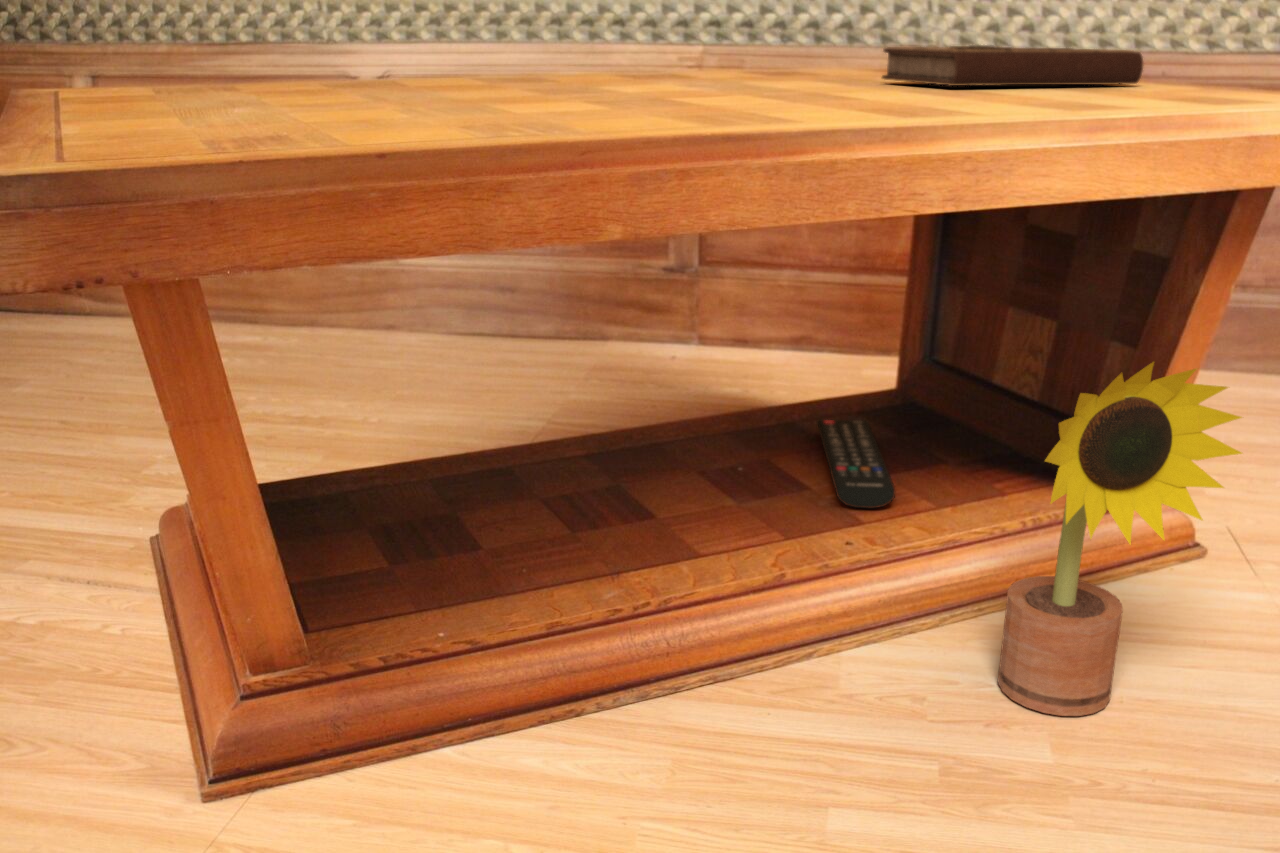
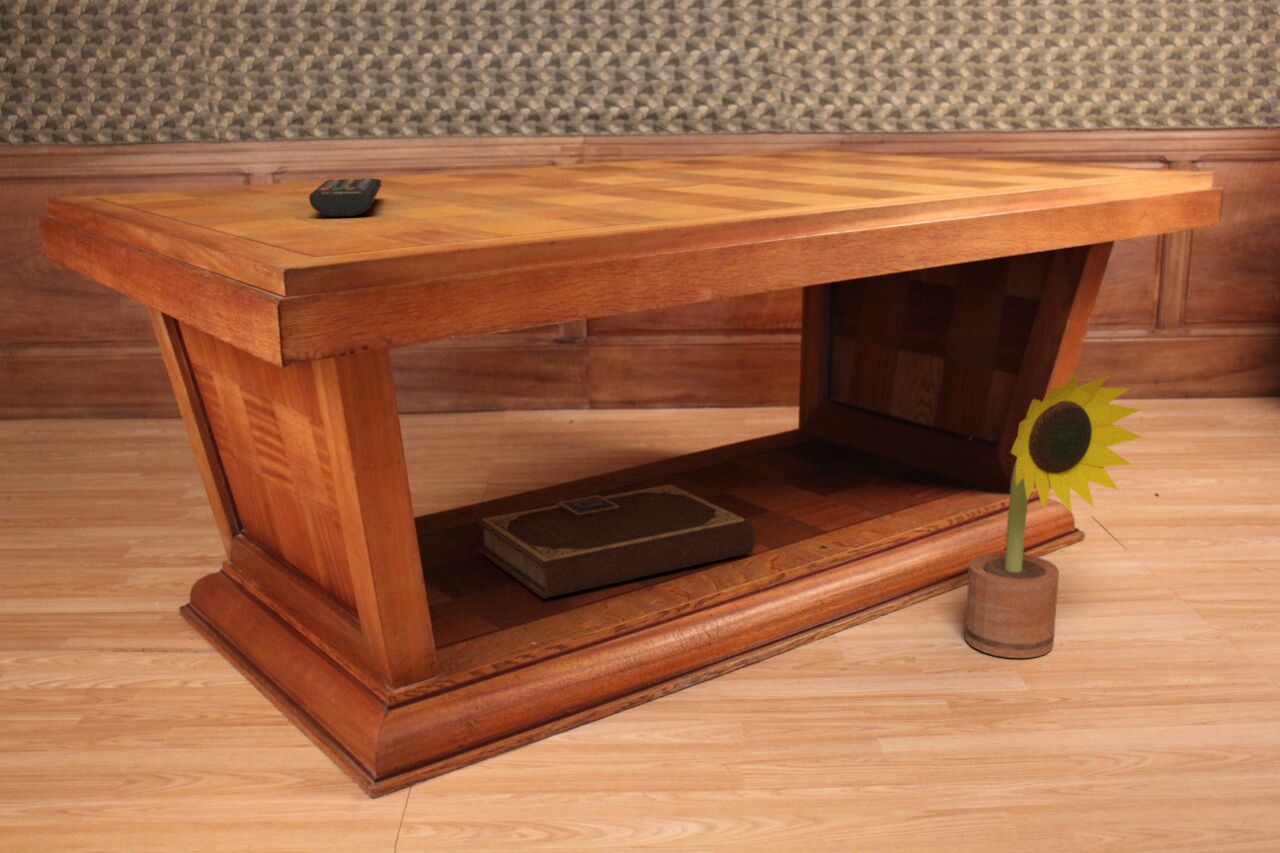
notebook: present [882,45,1143,86] -> present [478,485,755,598]
remote control: present [817,419,895,508] -> present [309,178,381,216]

